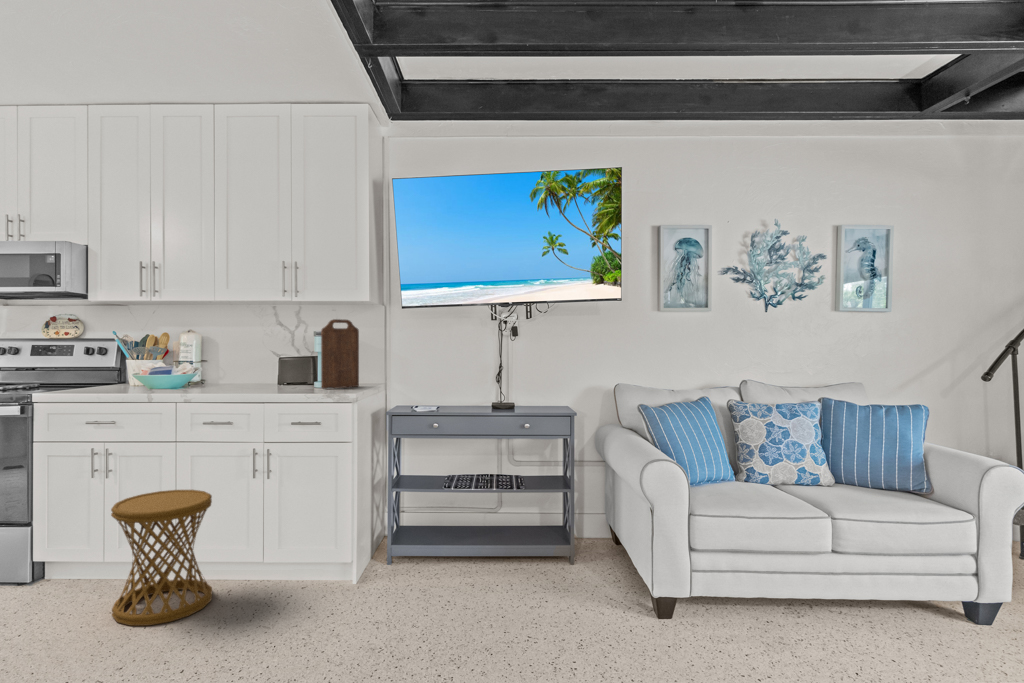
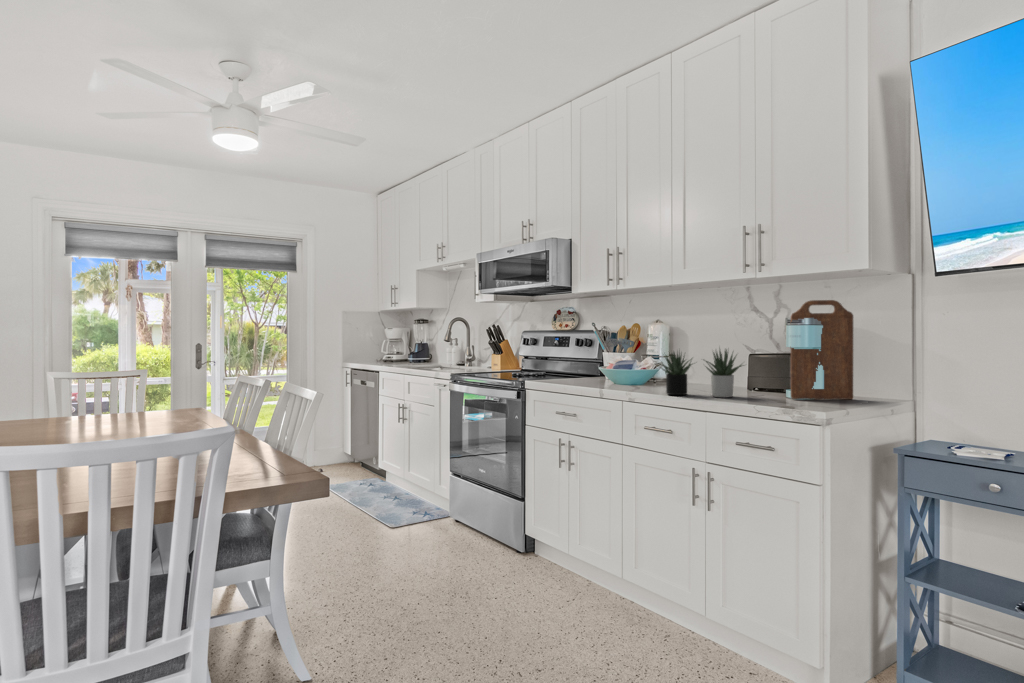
succulent plant: none [213,351,291,393] -> present [662,350,742,397]
side table: present [111,490,212,626] -> none [543,497,642,653]

